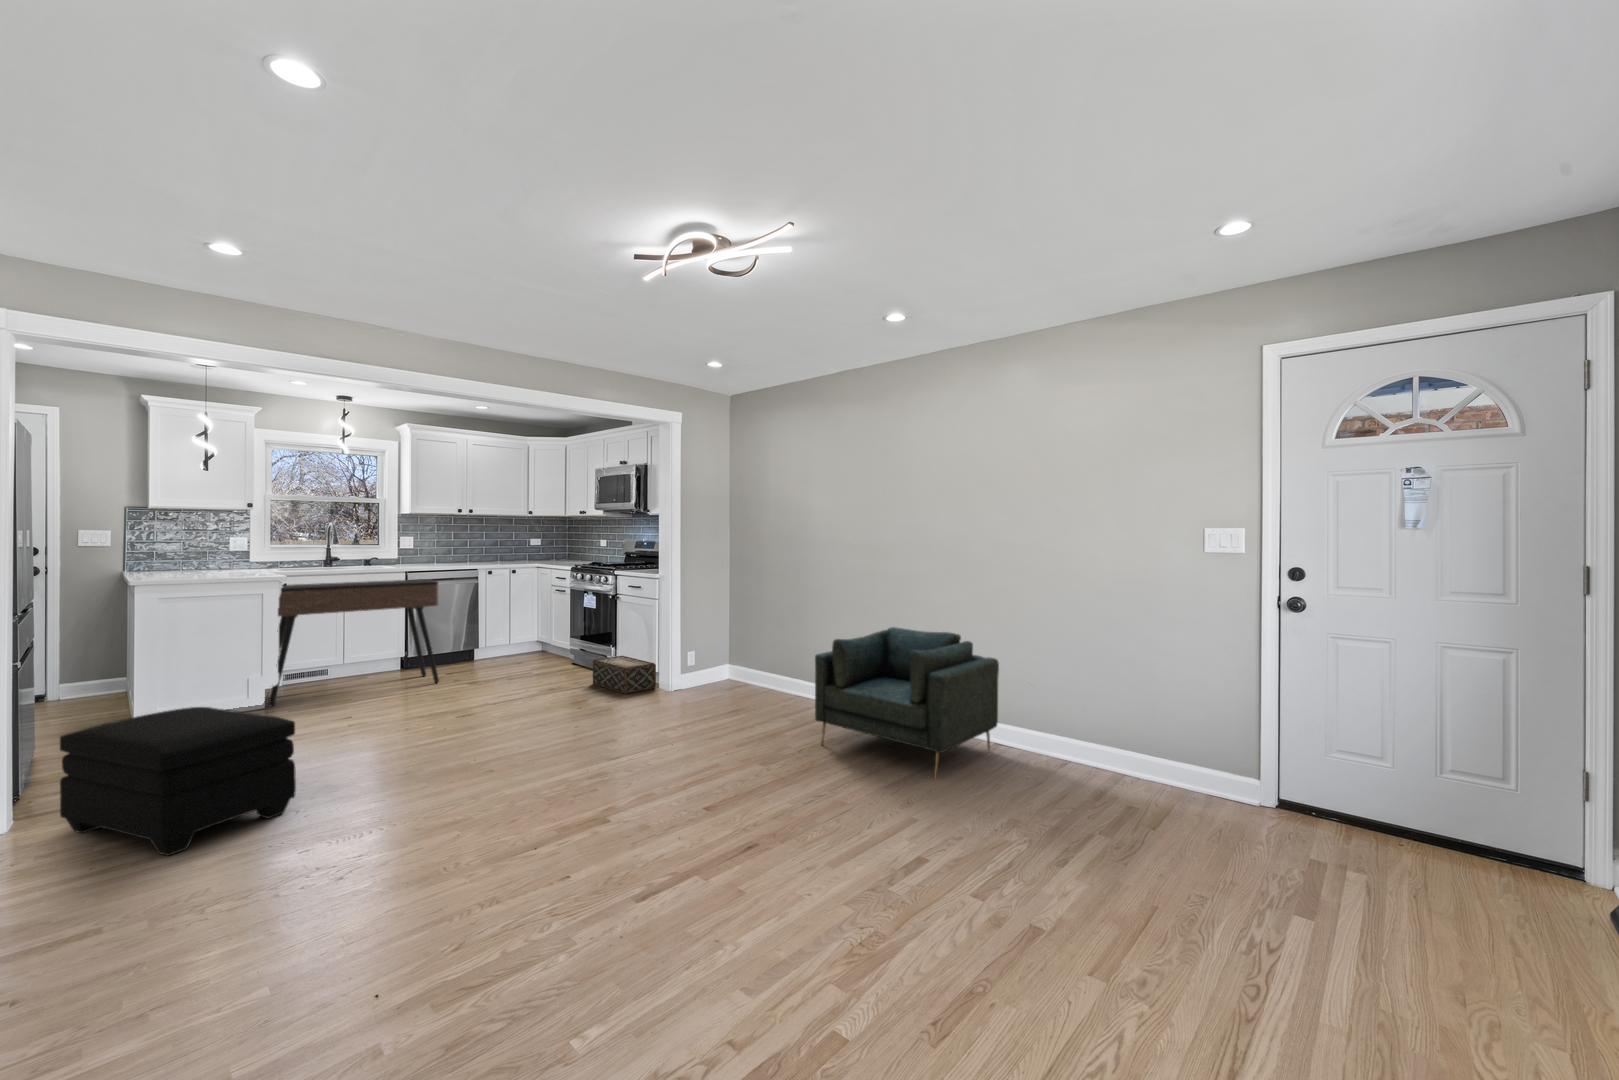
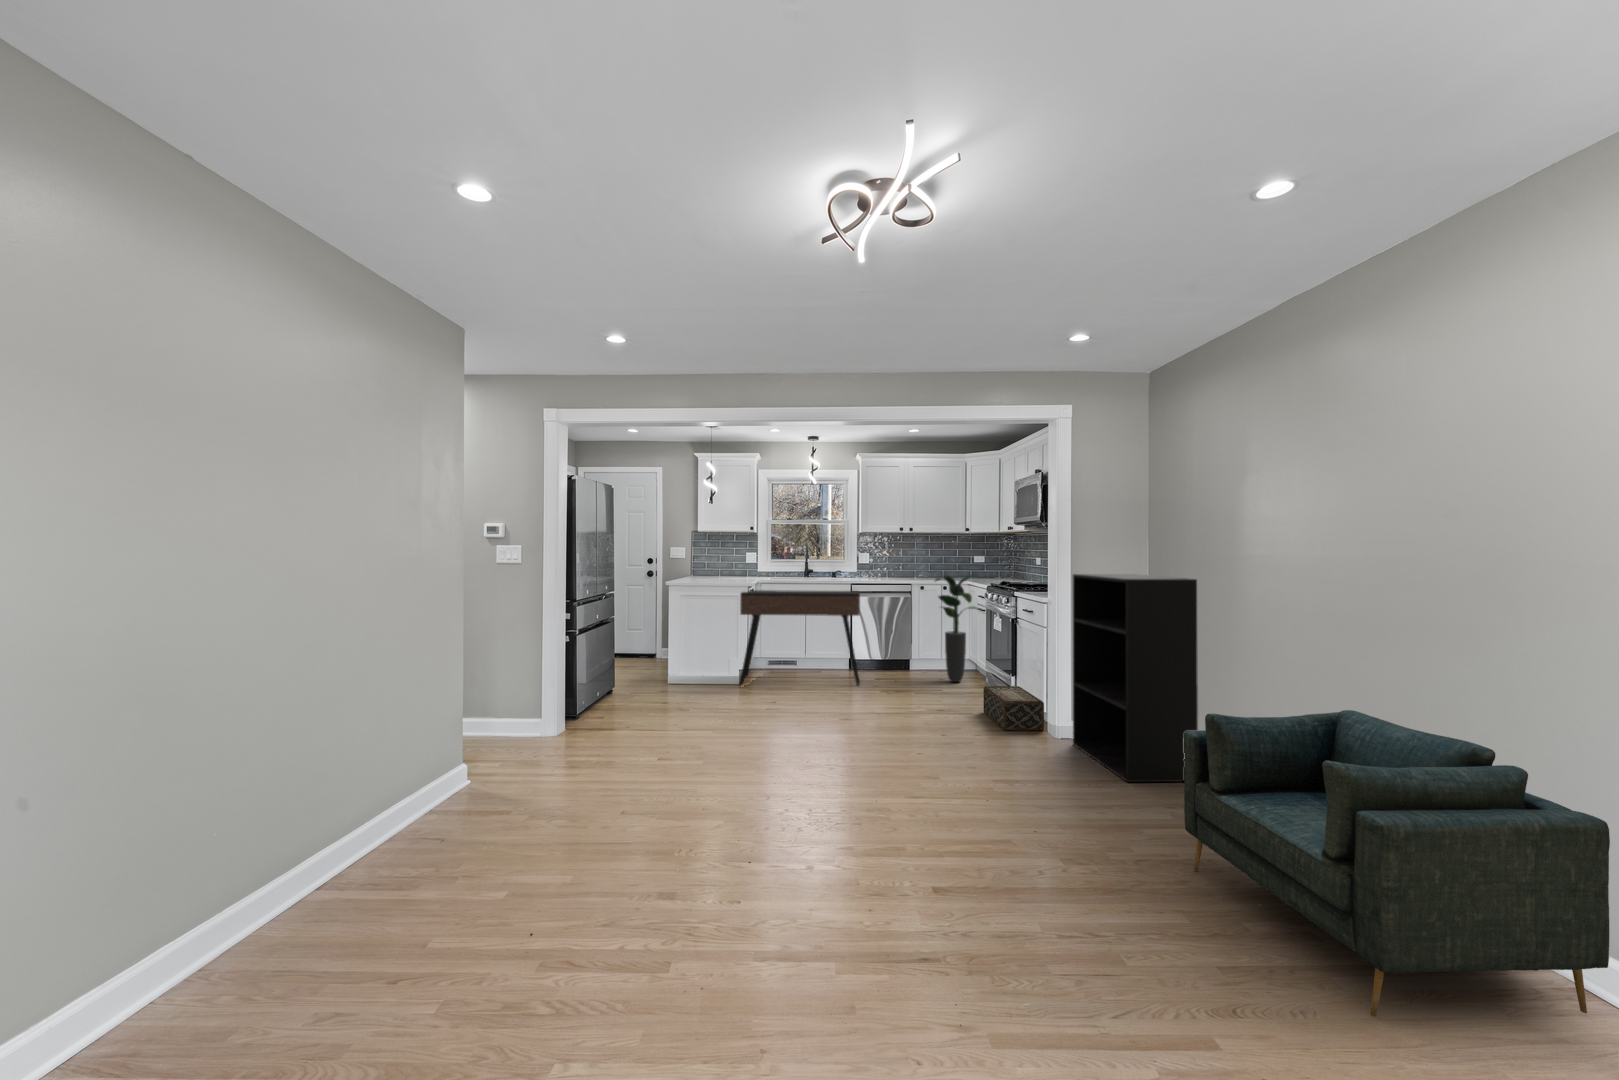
bookshelf: none [686,552,782,709] -> present [1073,574,1198,782]
potted plant: none [517,558,566,665] -> present [935,575,980,682]
ottoman: present [60,707,296,856] -> none [561,678,661,784]

